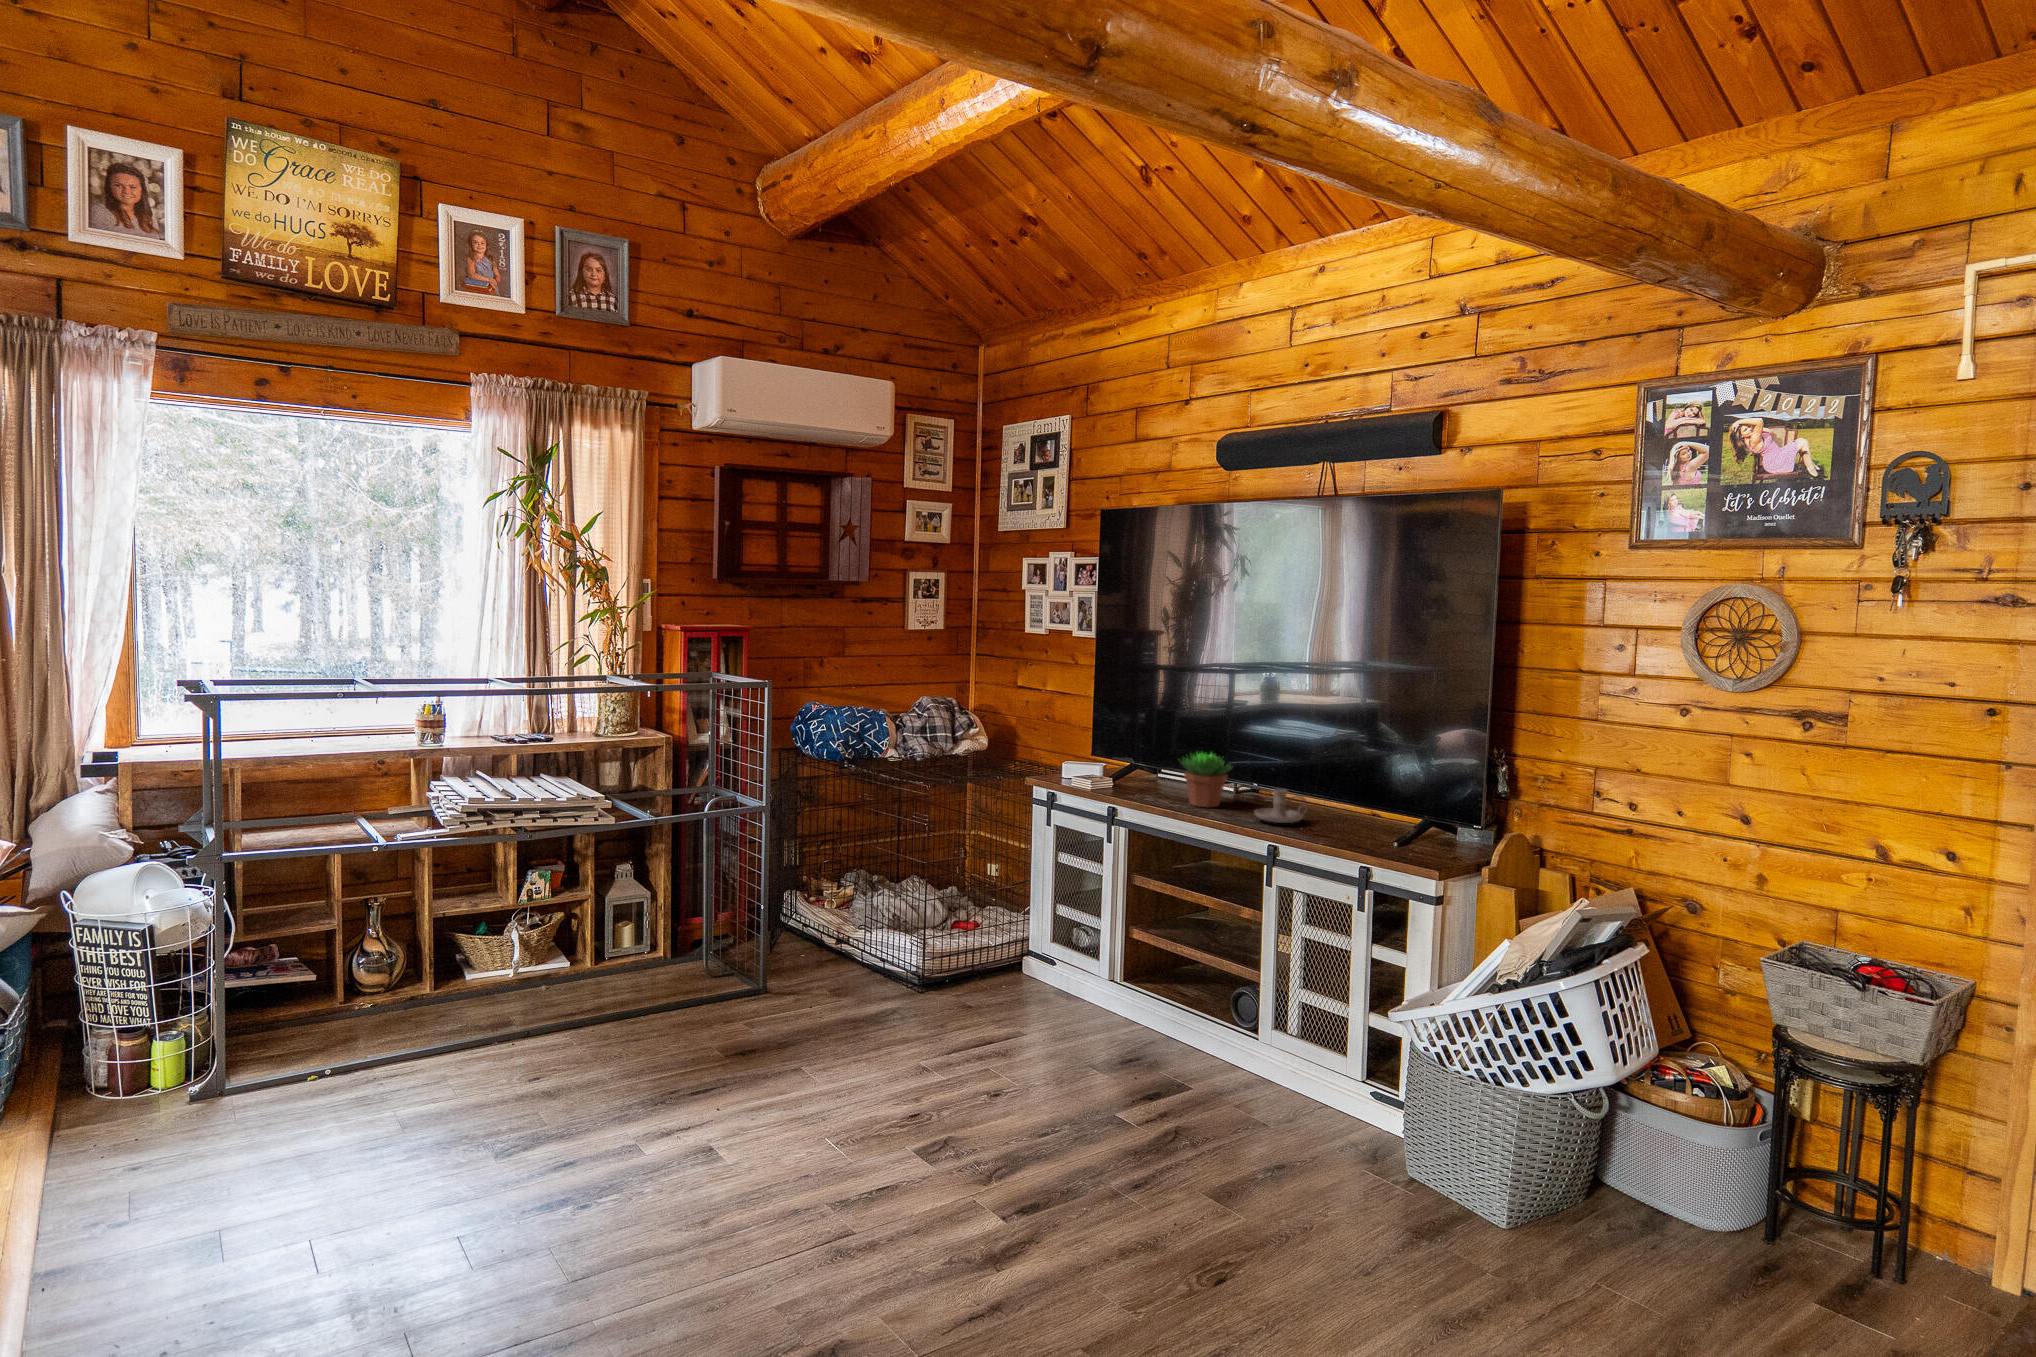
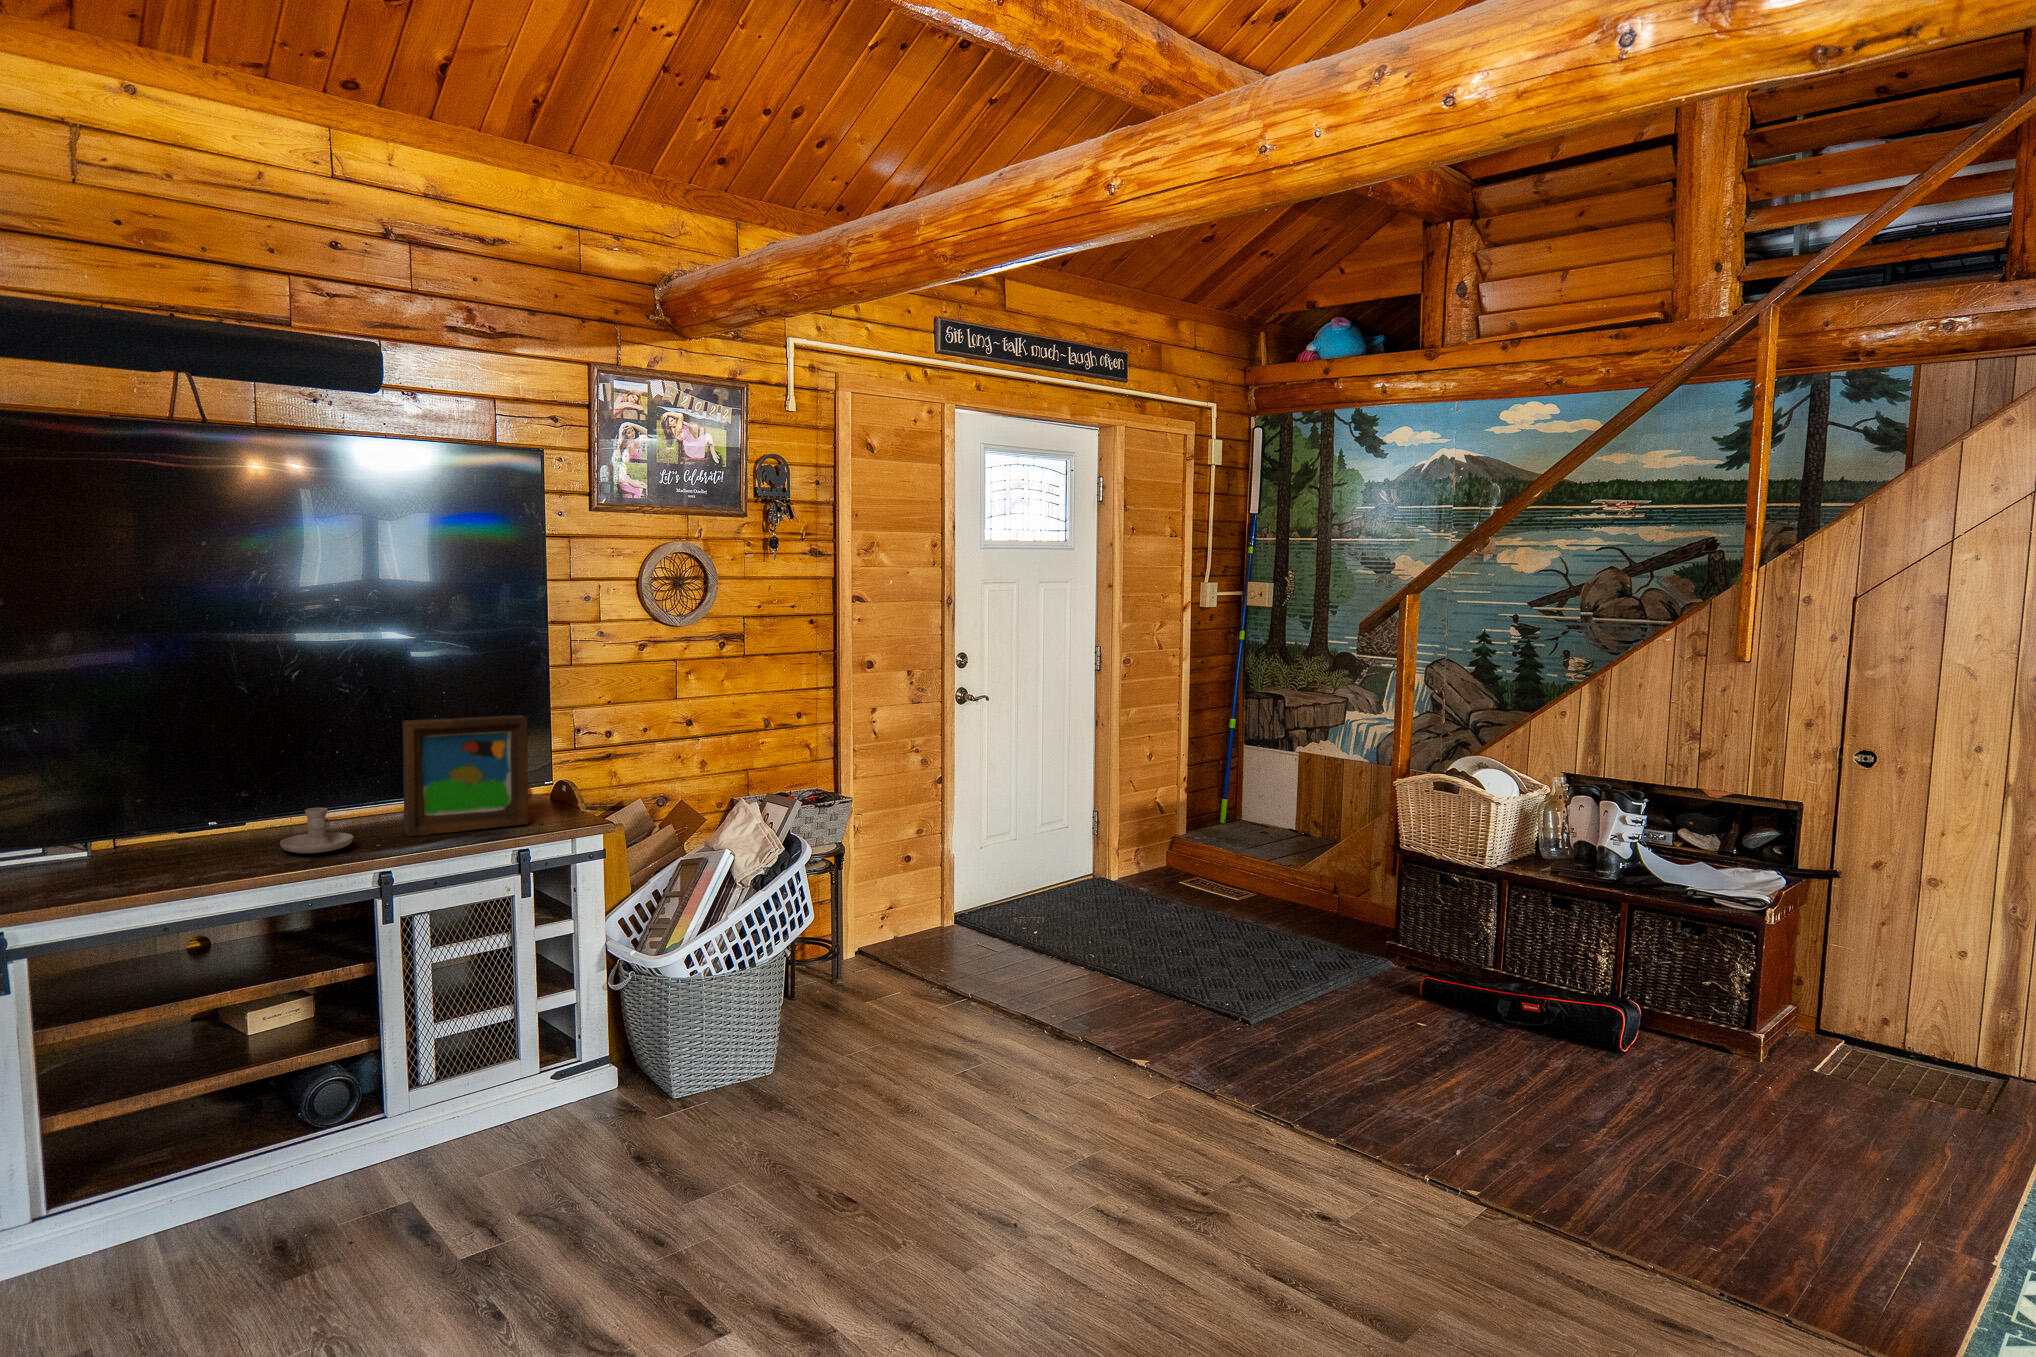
picture frame: none [1342,737,1441,854] -> present [402,715,528,836]
succulent plant: present [1181,752,1232,807] -> none [110,788,209,875]

